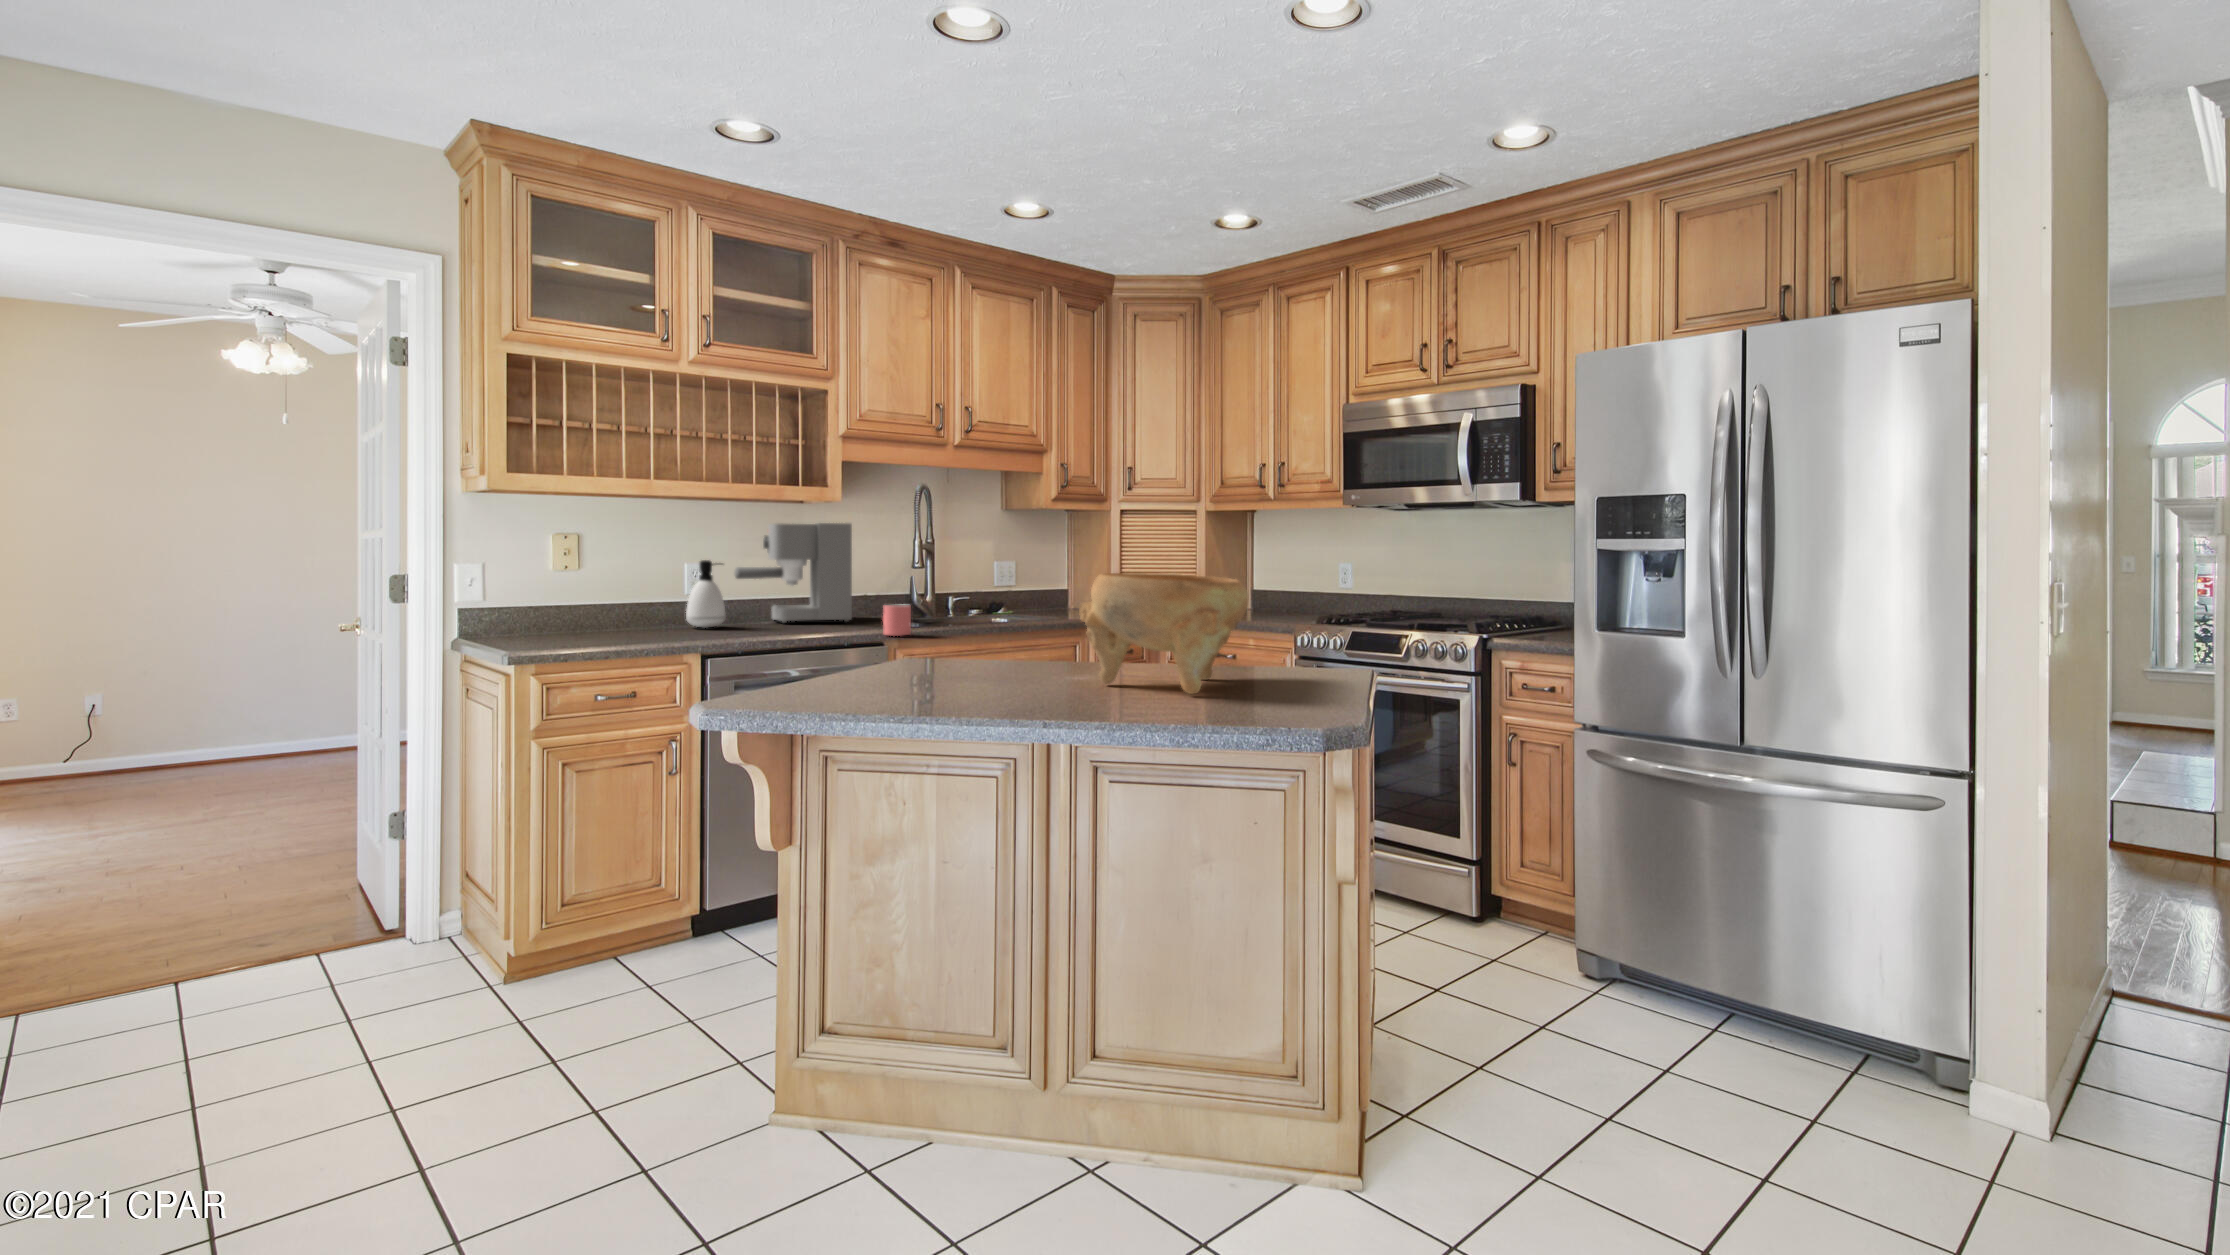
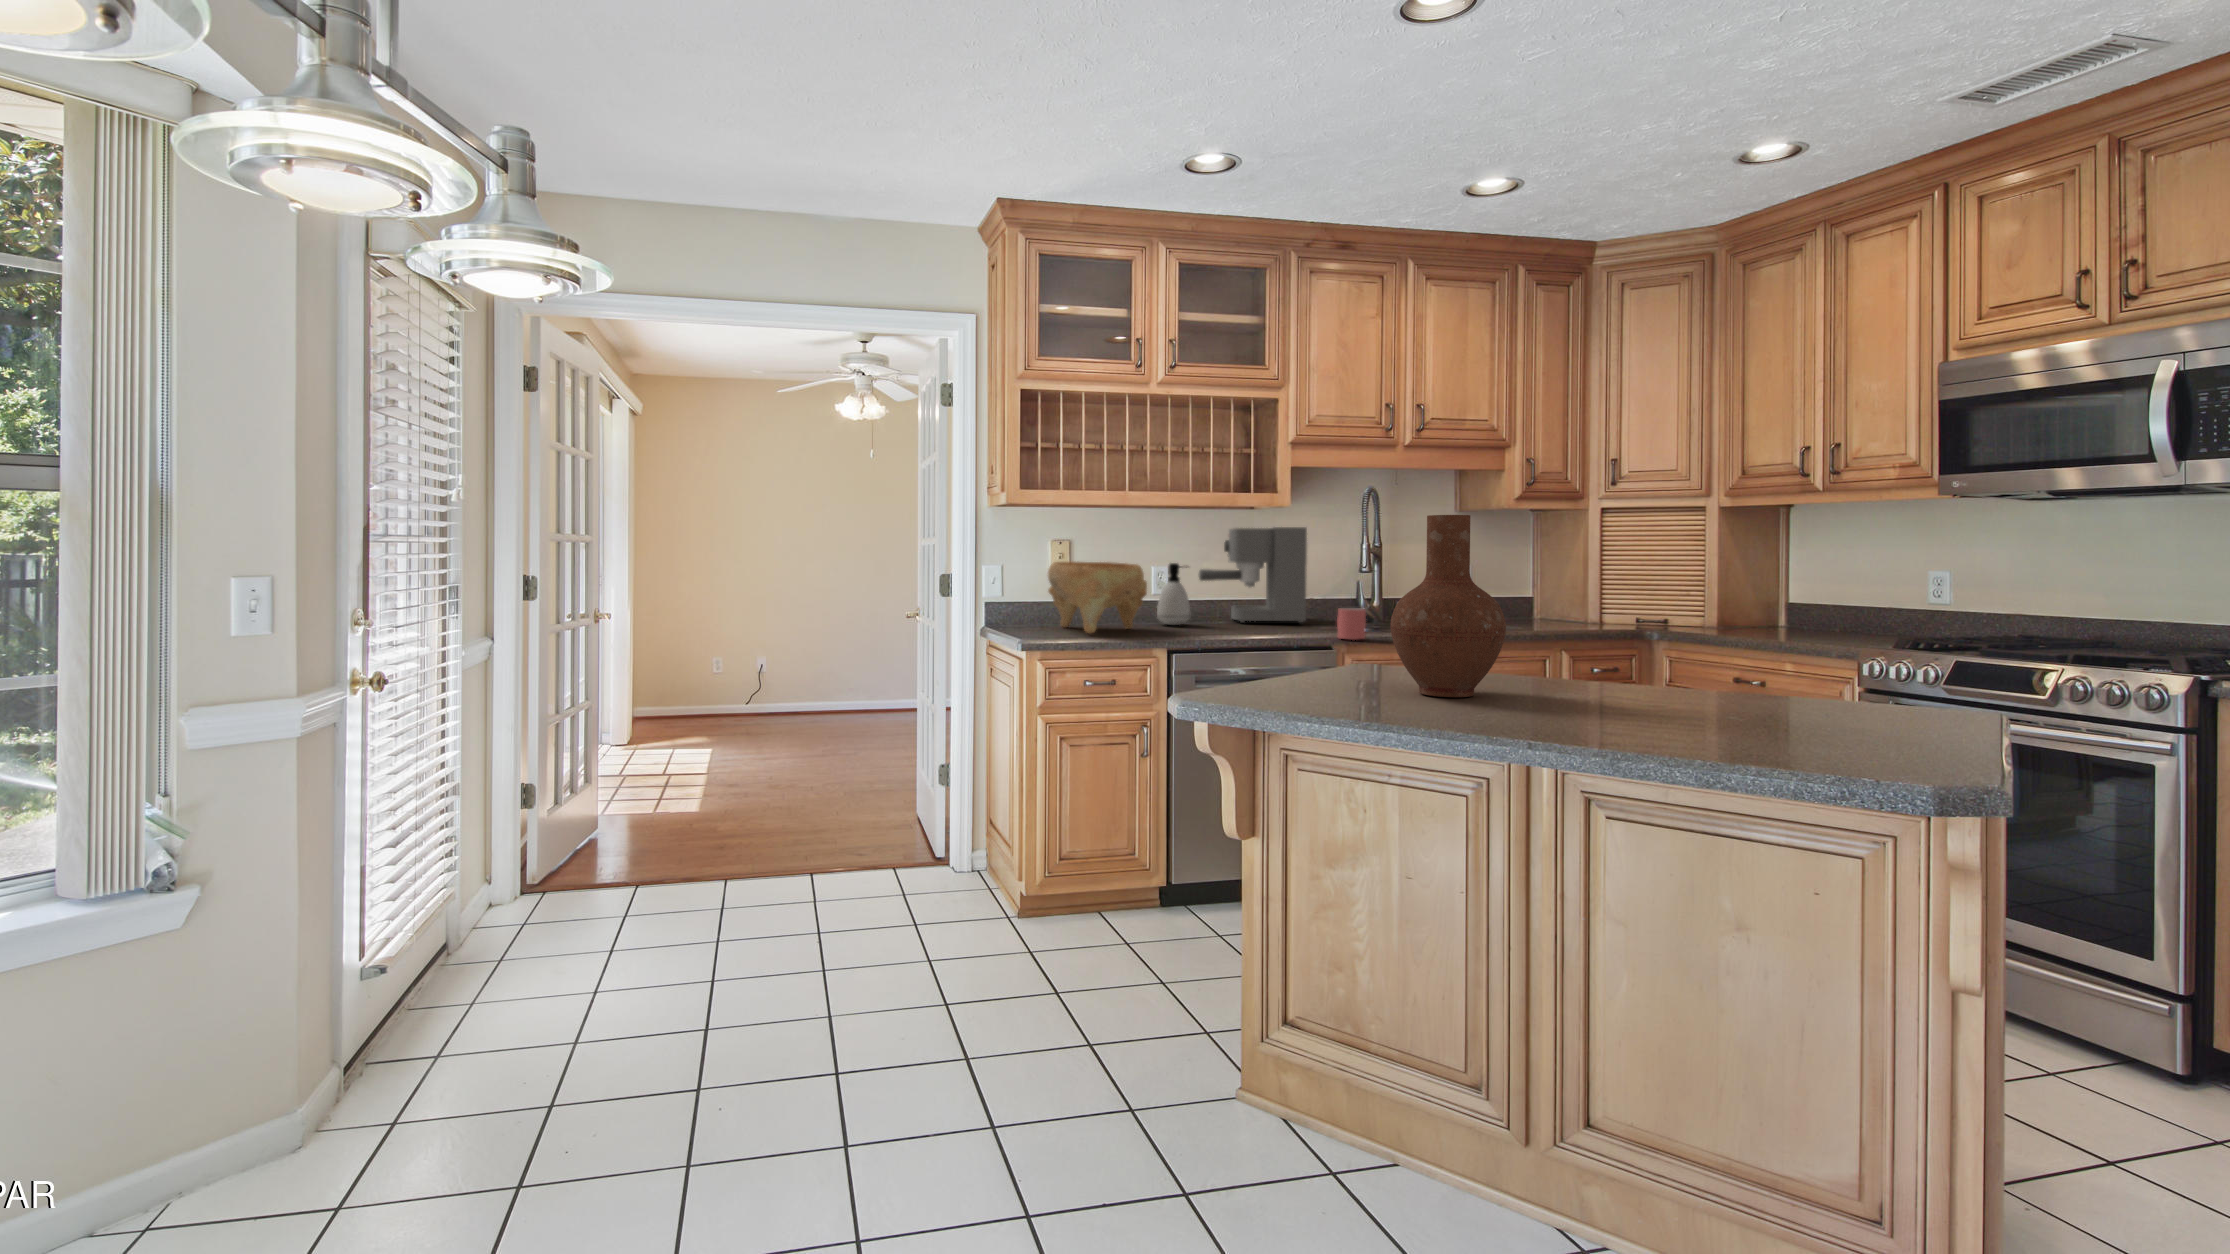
vase: none [928,515,1028,681] -> present [1390,515,1506,697]
decorative bowl: present [1079,573,1248,694] -> present [1048,562,1147,633]

